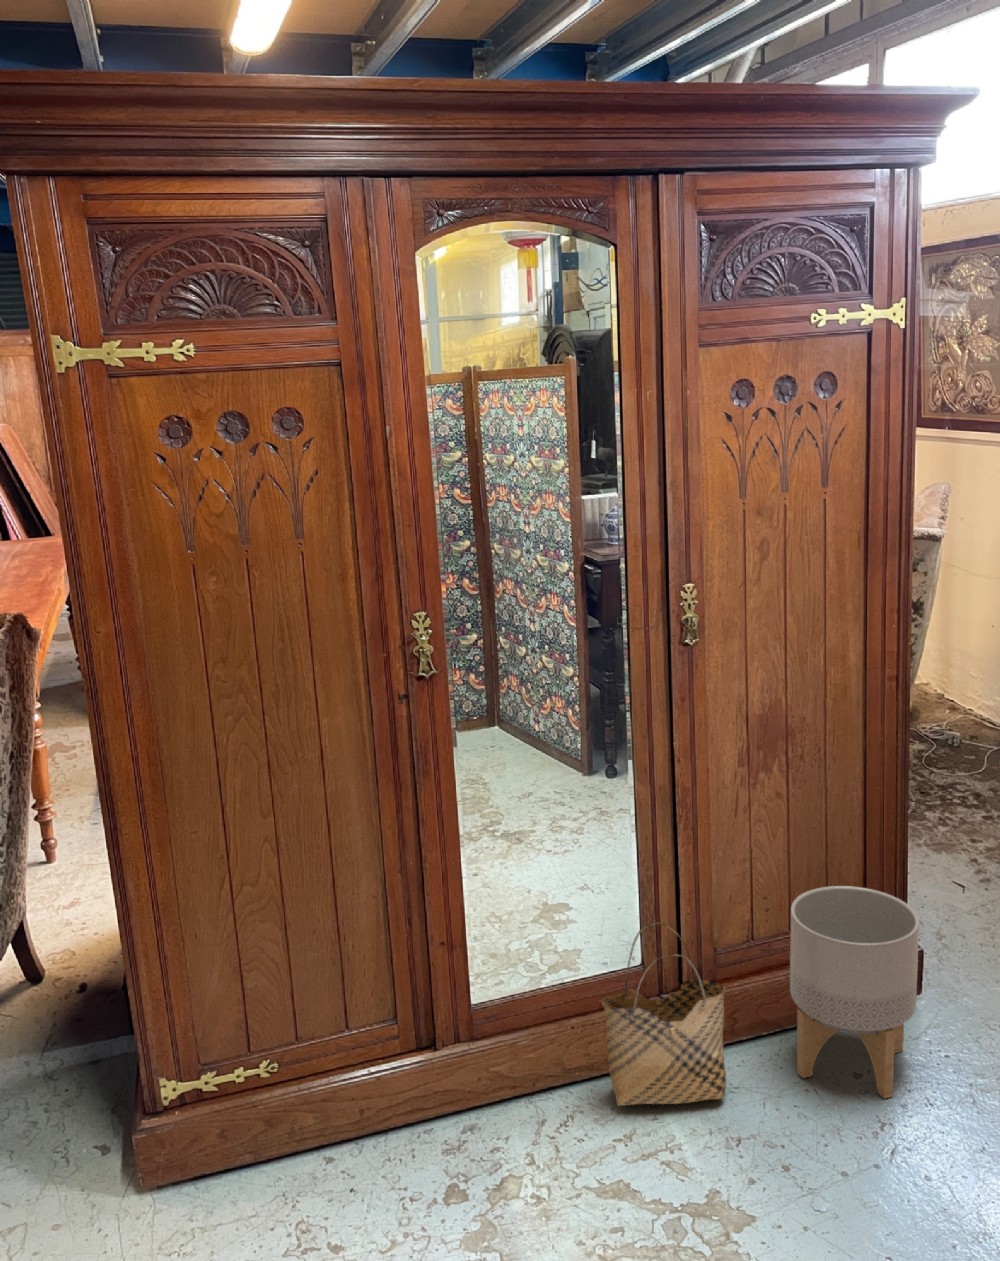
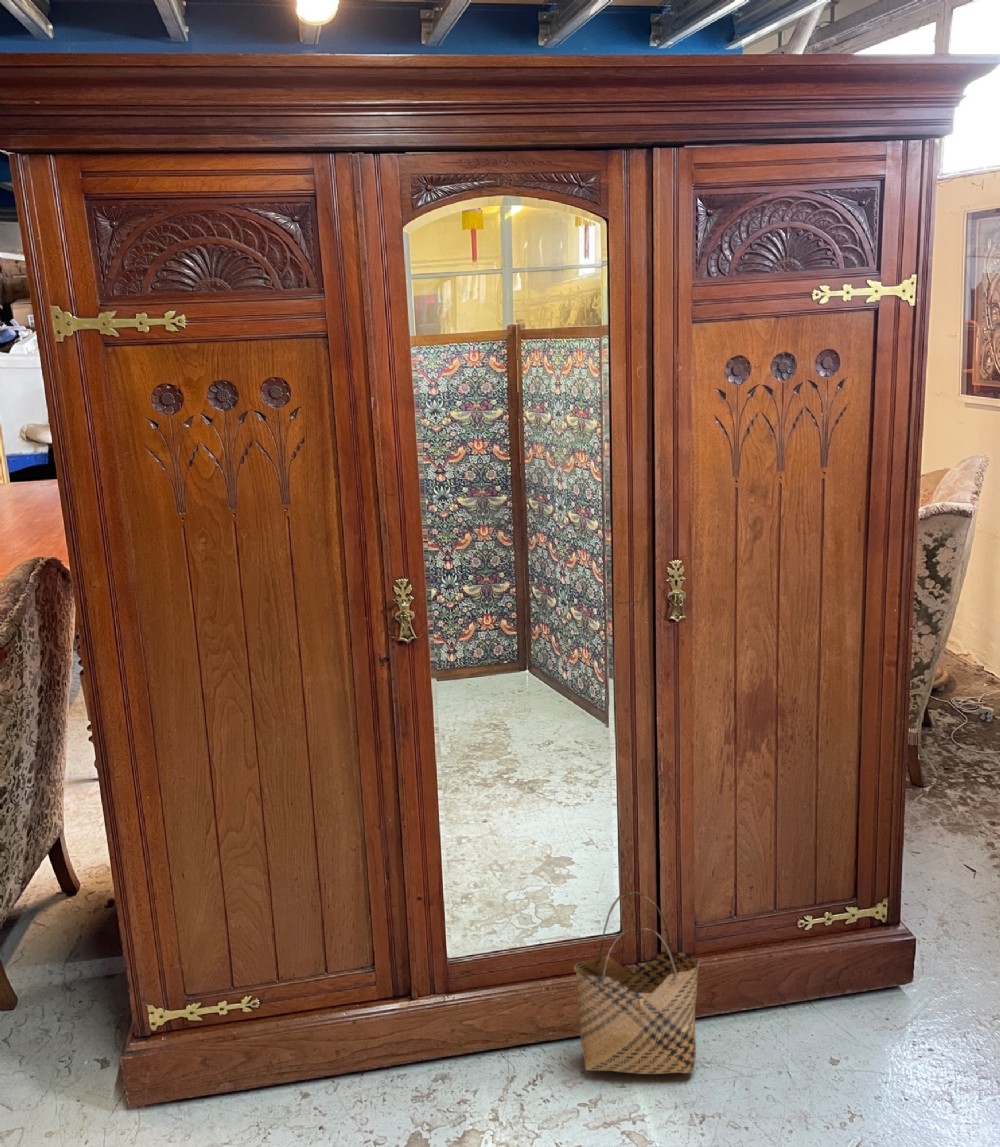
planter: present [790,886,919,1098] -> none [769,867,902,1089]

